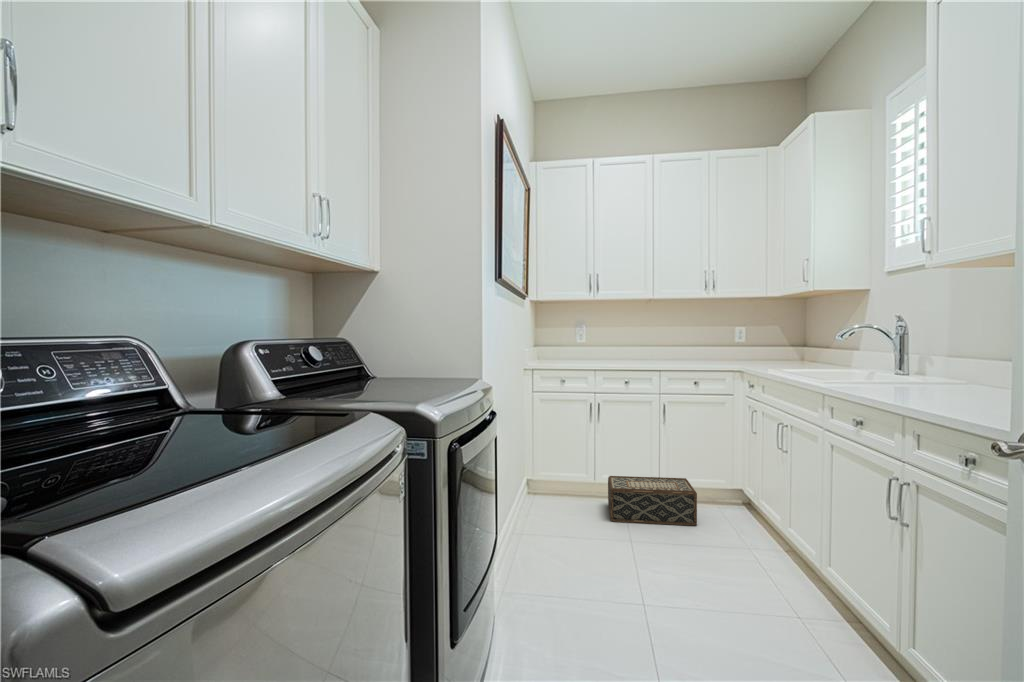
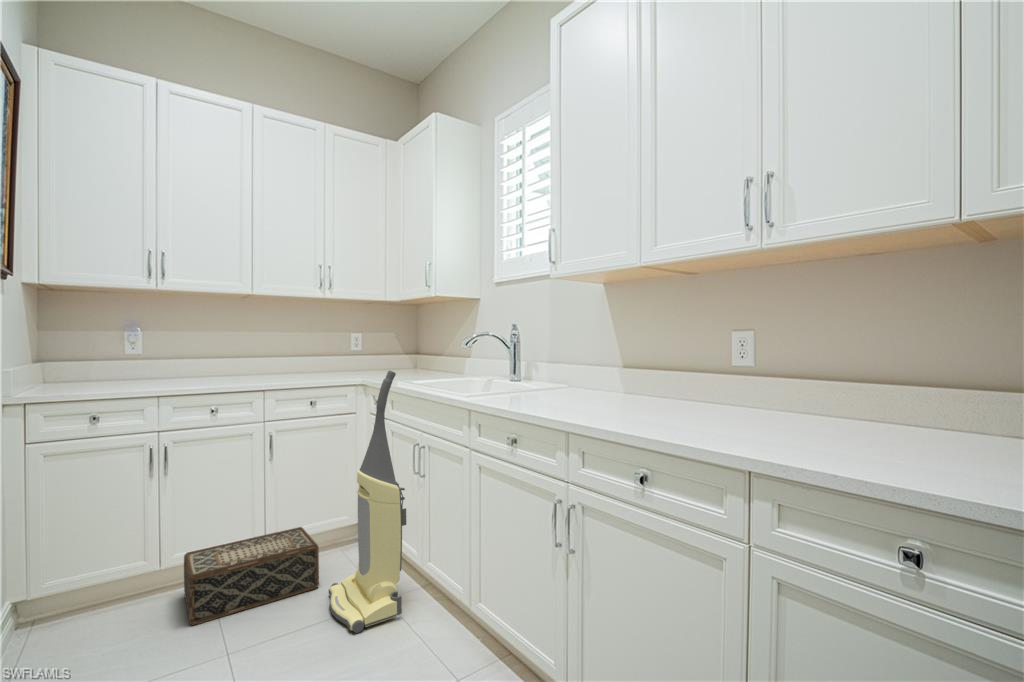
vacuum cleaner: none [703,358,768,561] -> present [329,371,406,633]

